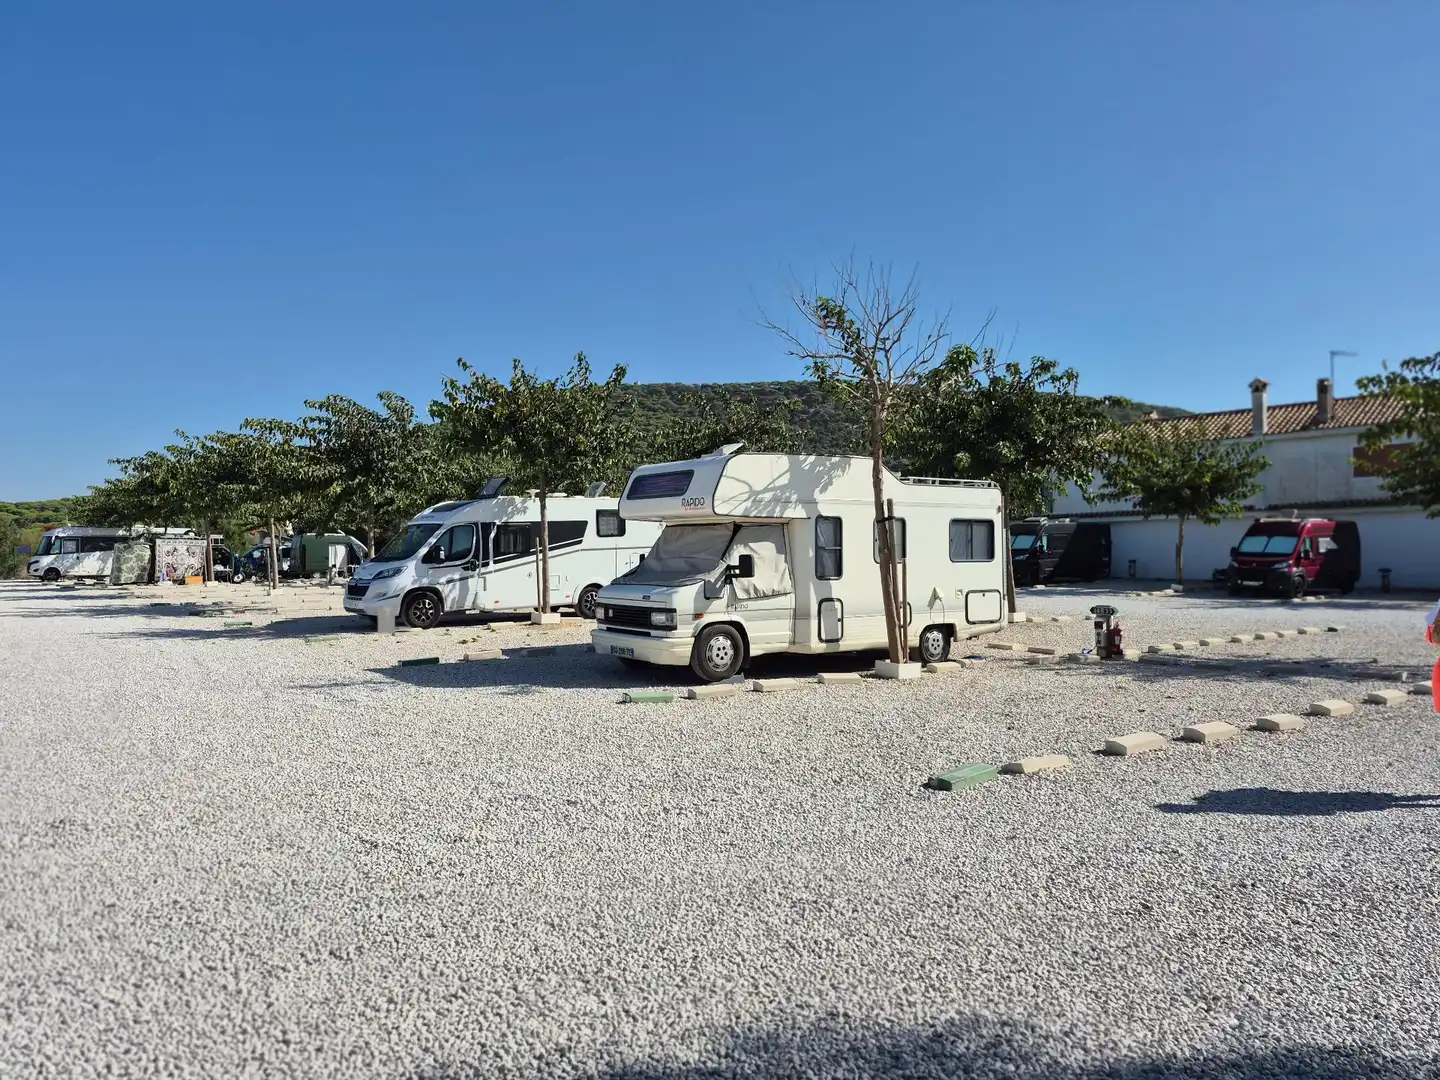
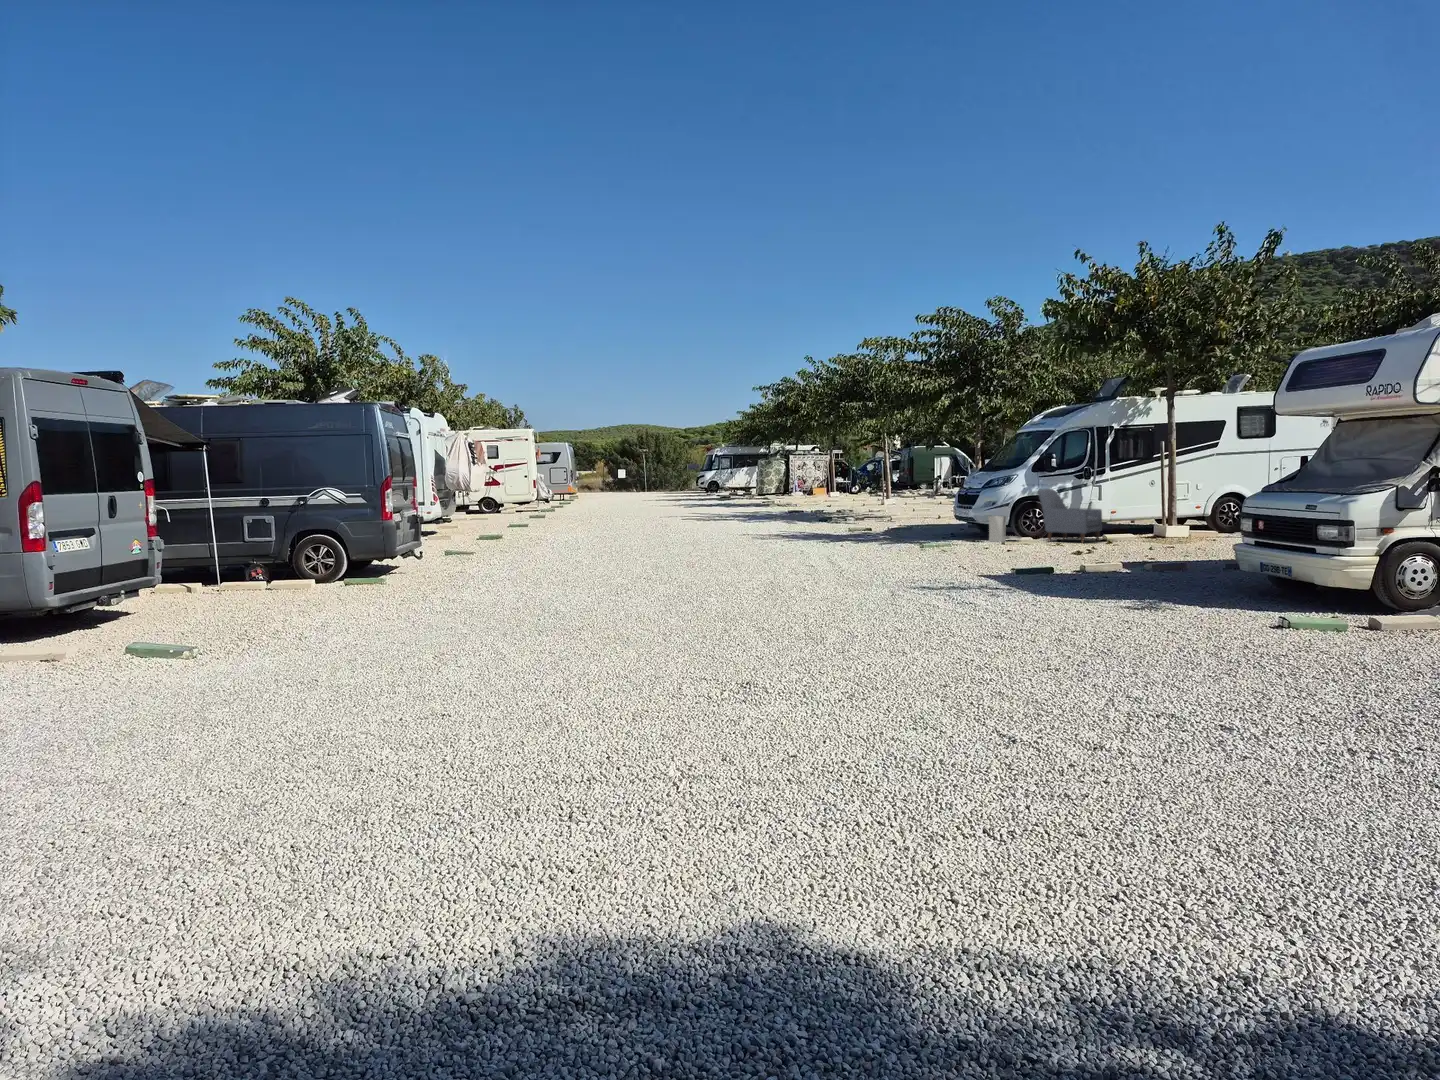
chair: none [426,578,489,631] -> present [1038,489,1102,543]

